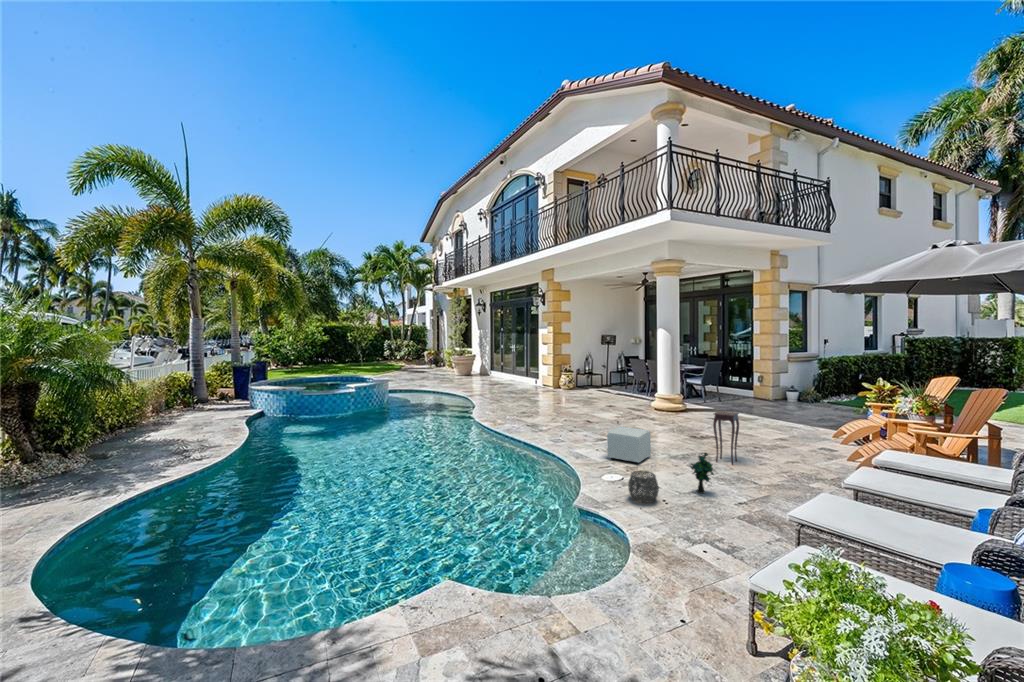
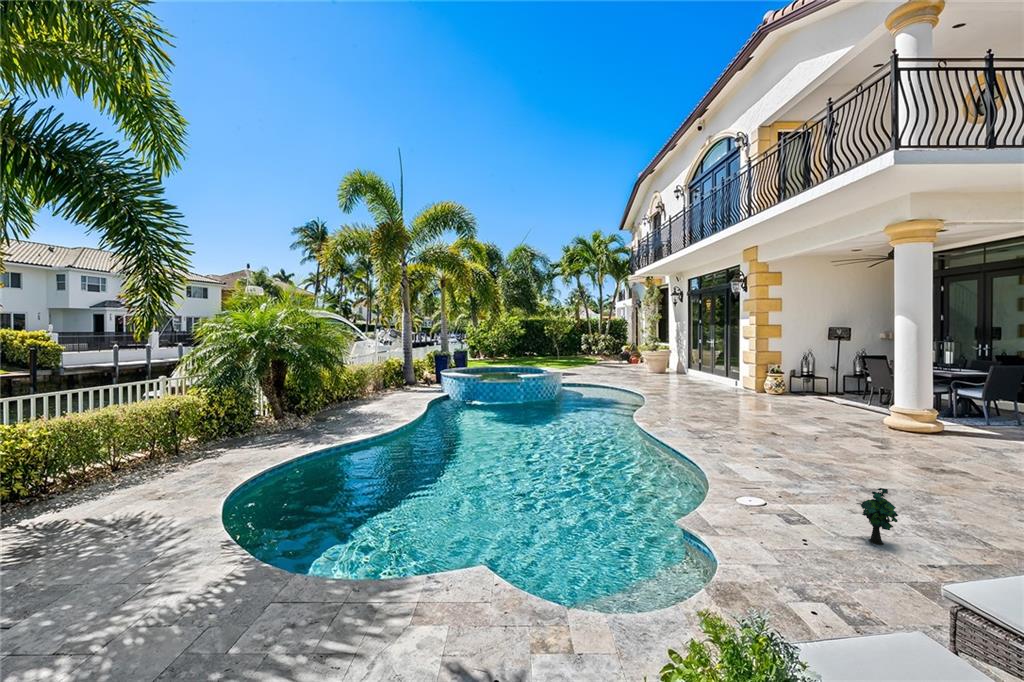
side table: present [713,411,739,465] -> none [937,436,990,518]
ottoman: present [607,427,651,464] -> none [764,443,831,491]
woven basket: present [628,471,659,503] -> none [754,496,798,540]

